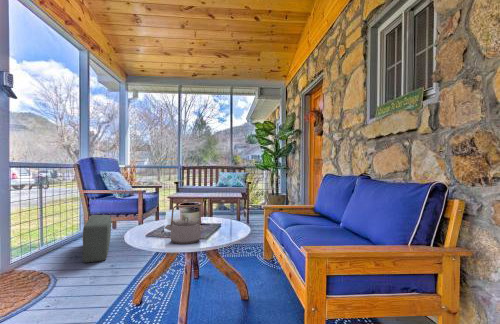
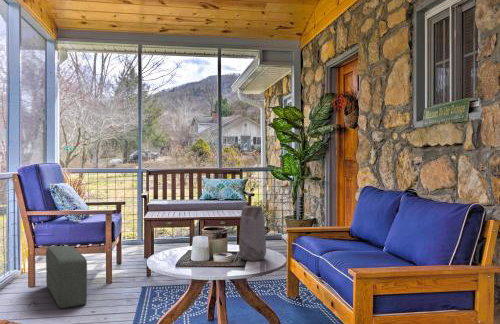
vase: none [210,185,234,233] -> present [239,206,266,261]
teapot: present [165,205,201,244] -> none [200,231,238,272]

